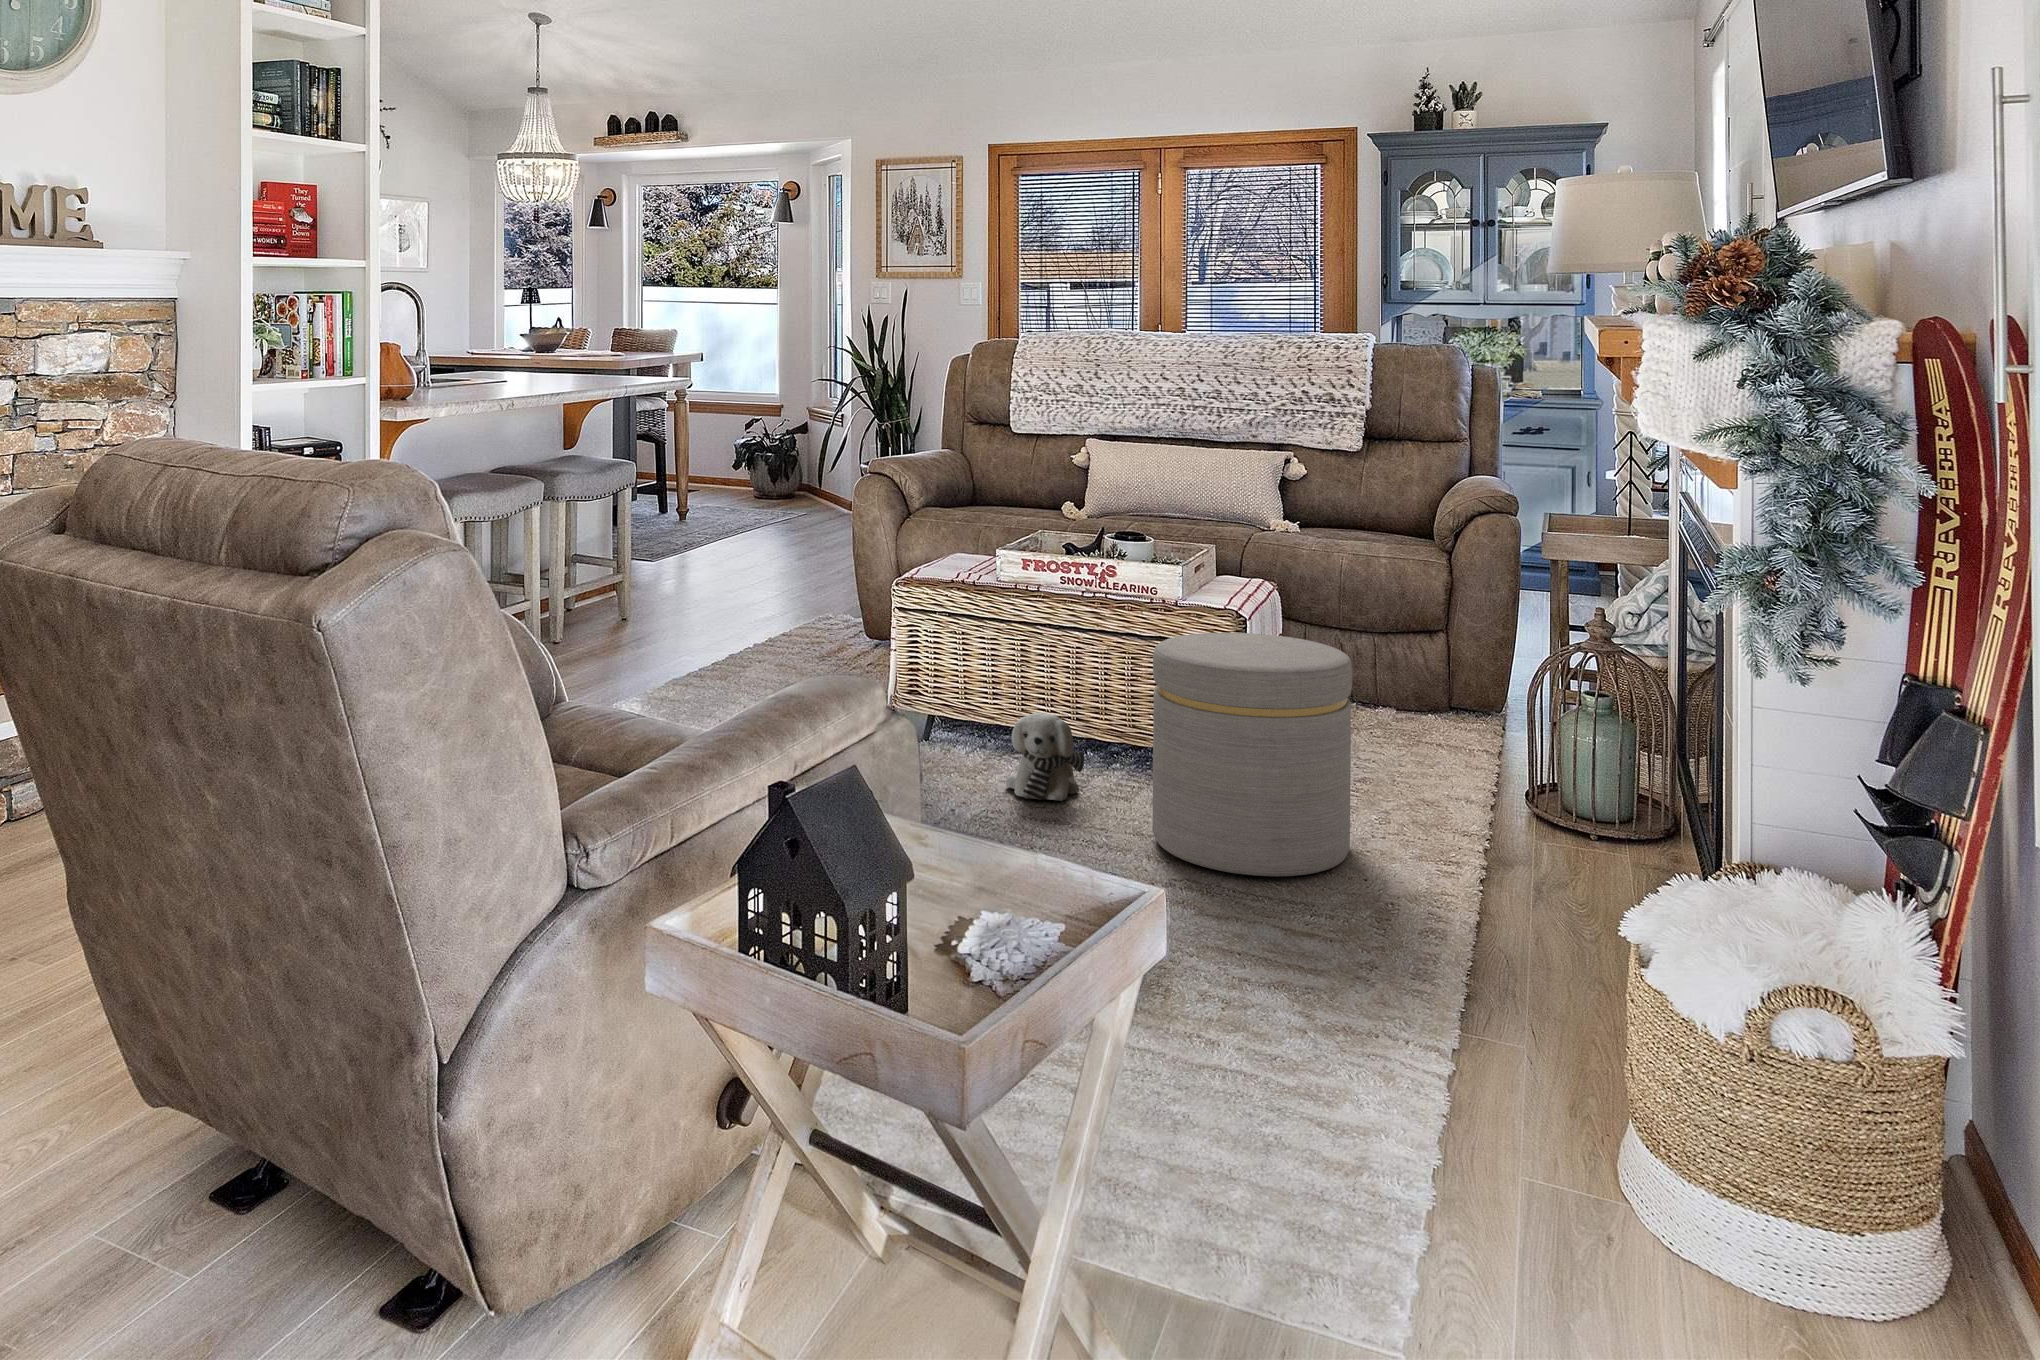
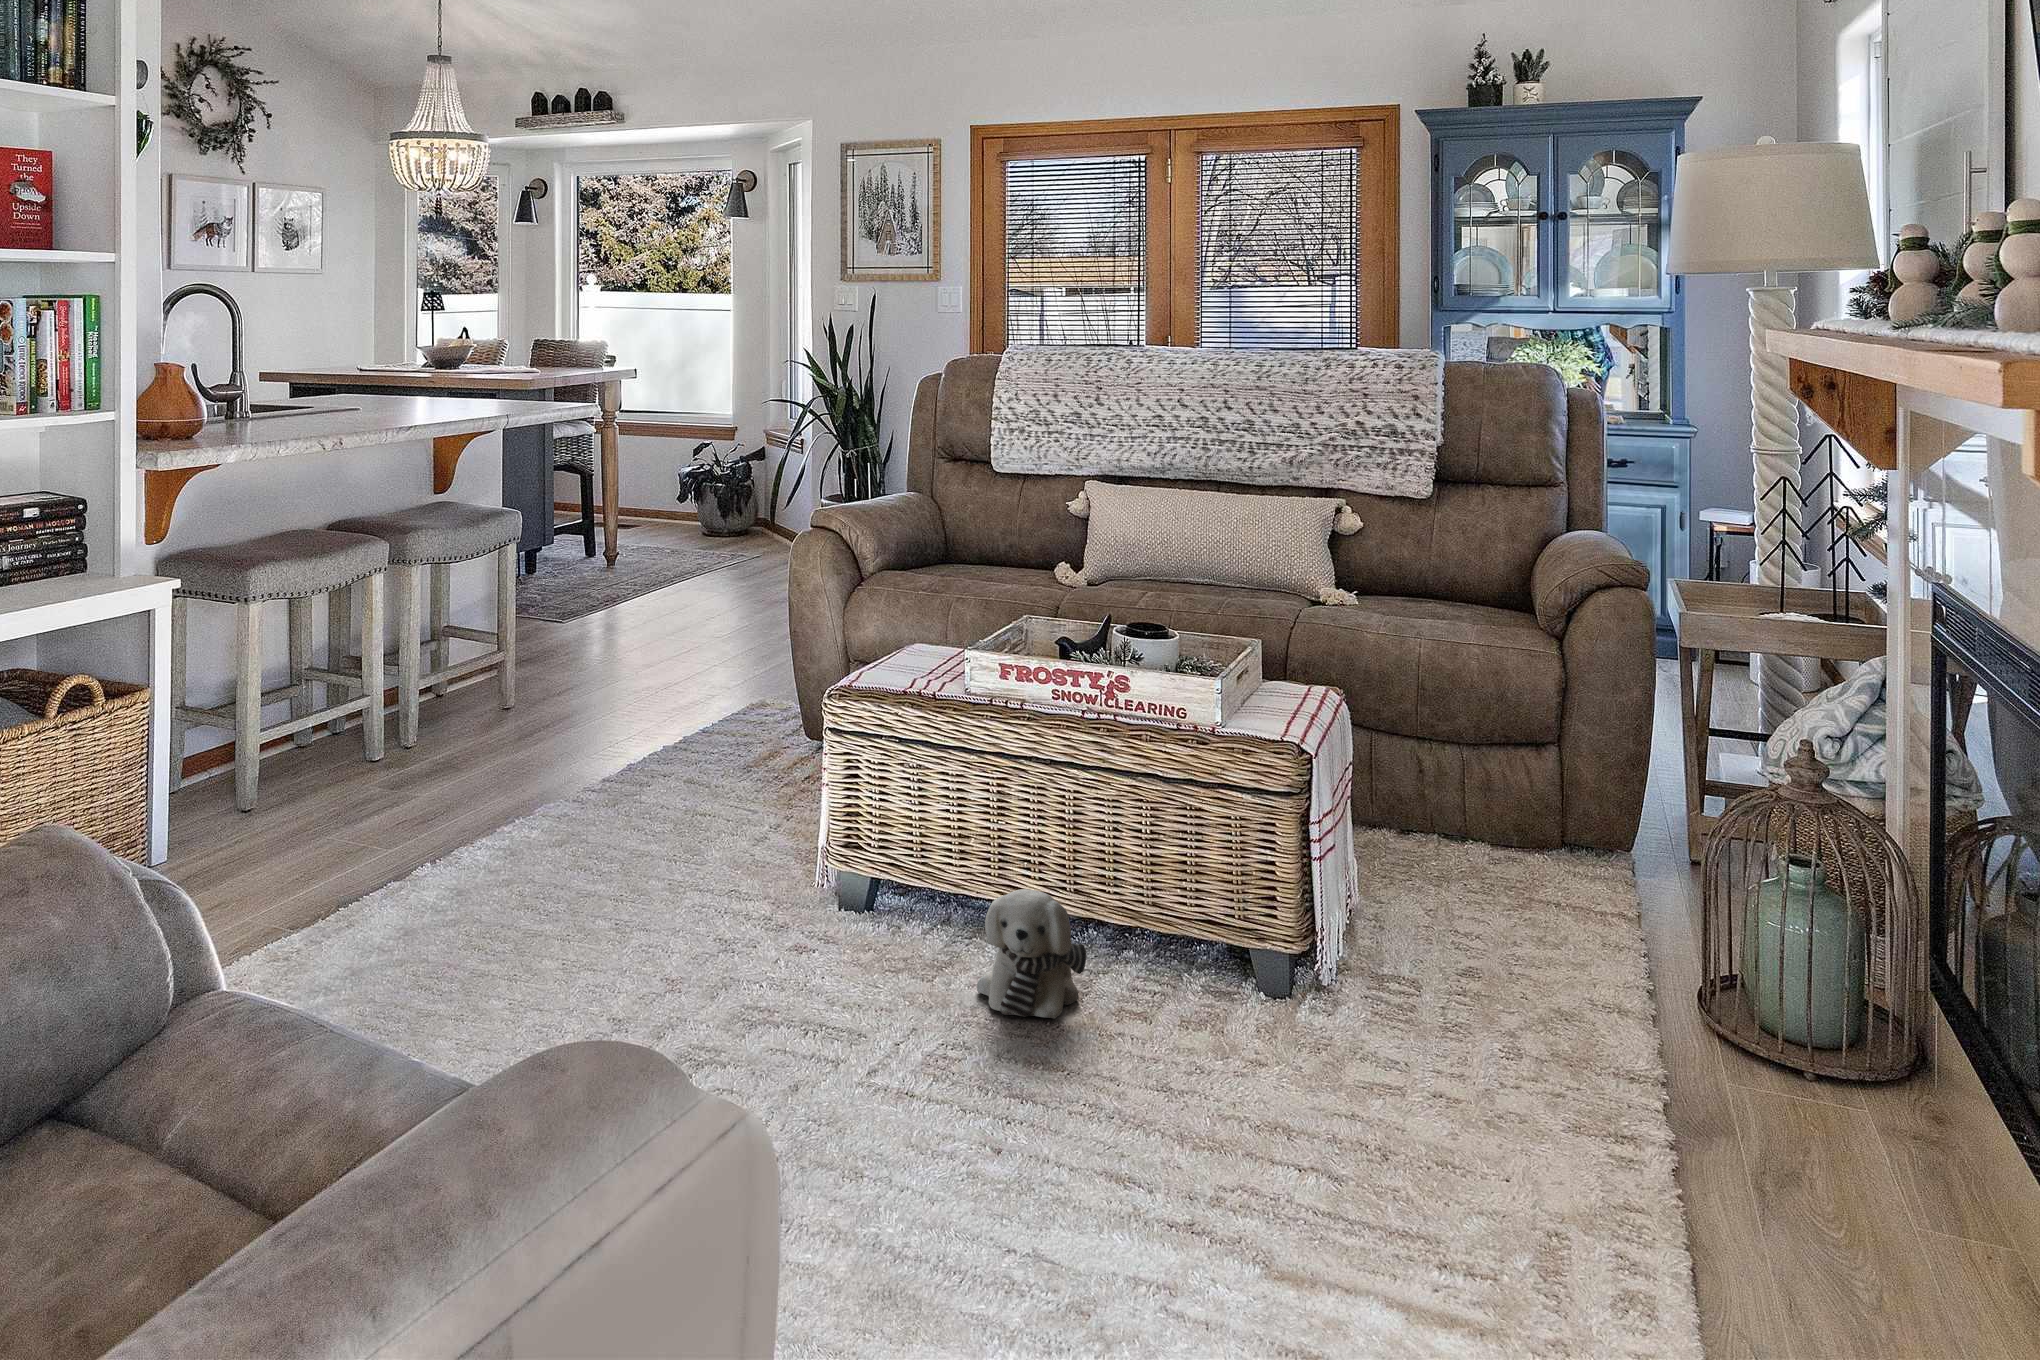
ottoman: present [1152,633,1352,876] -> none [1185,783,1474,1170]

